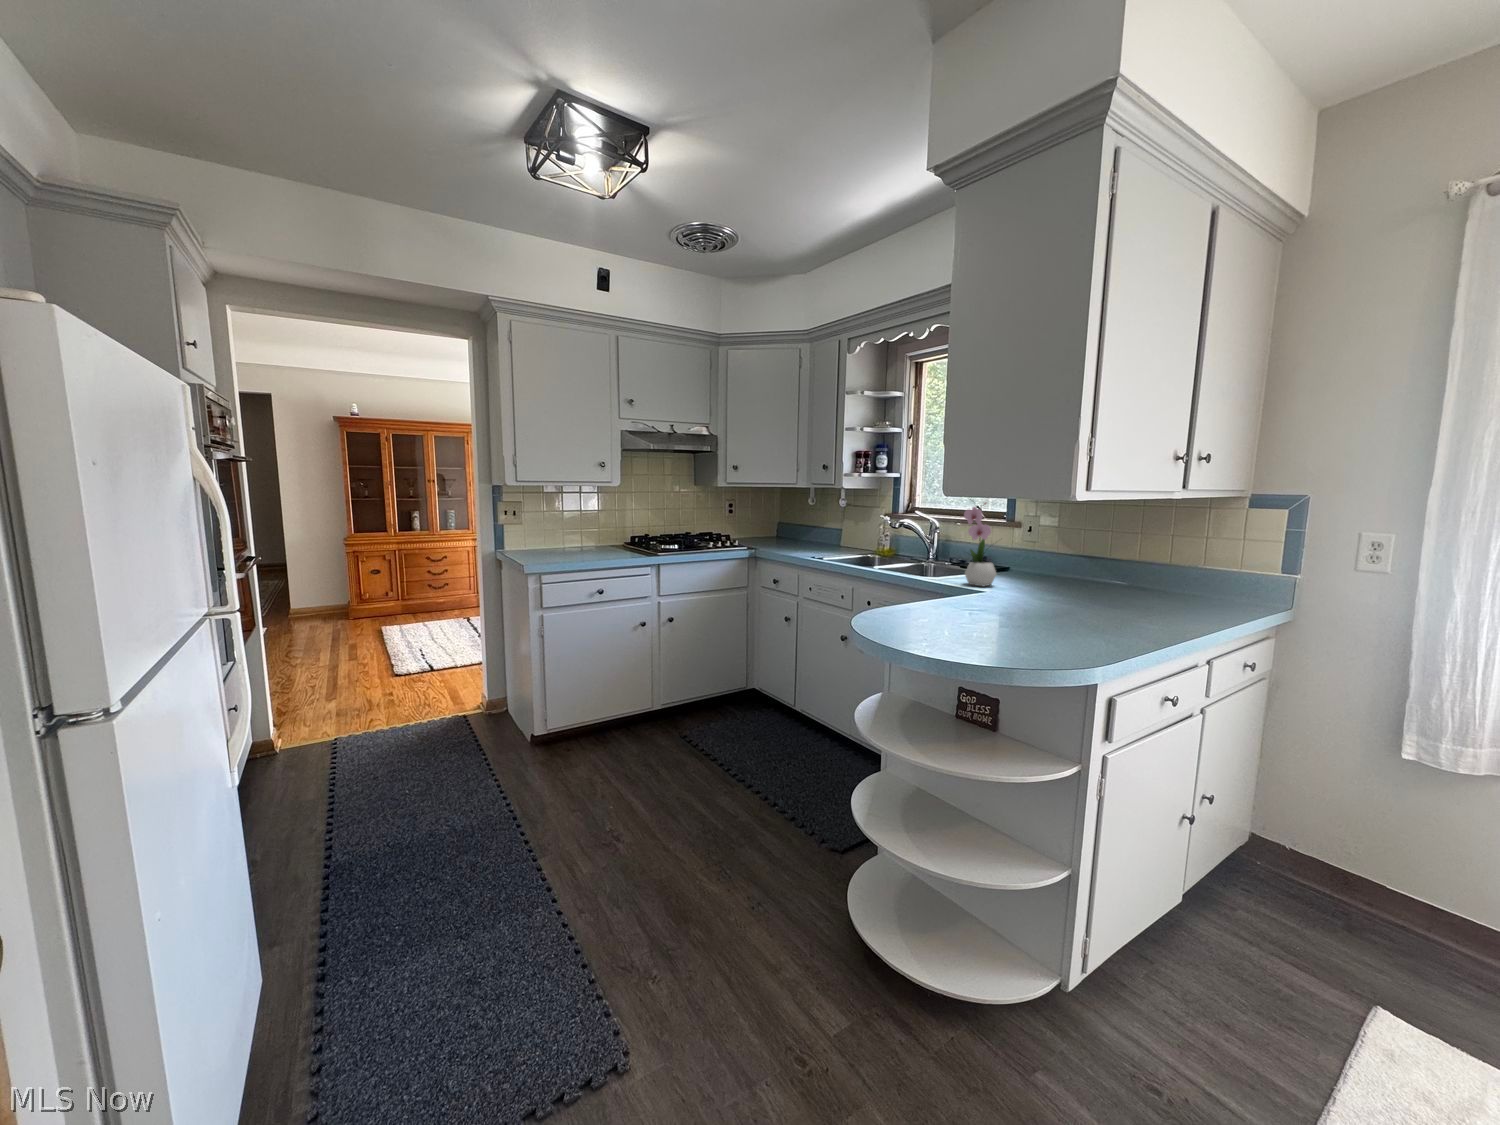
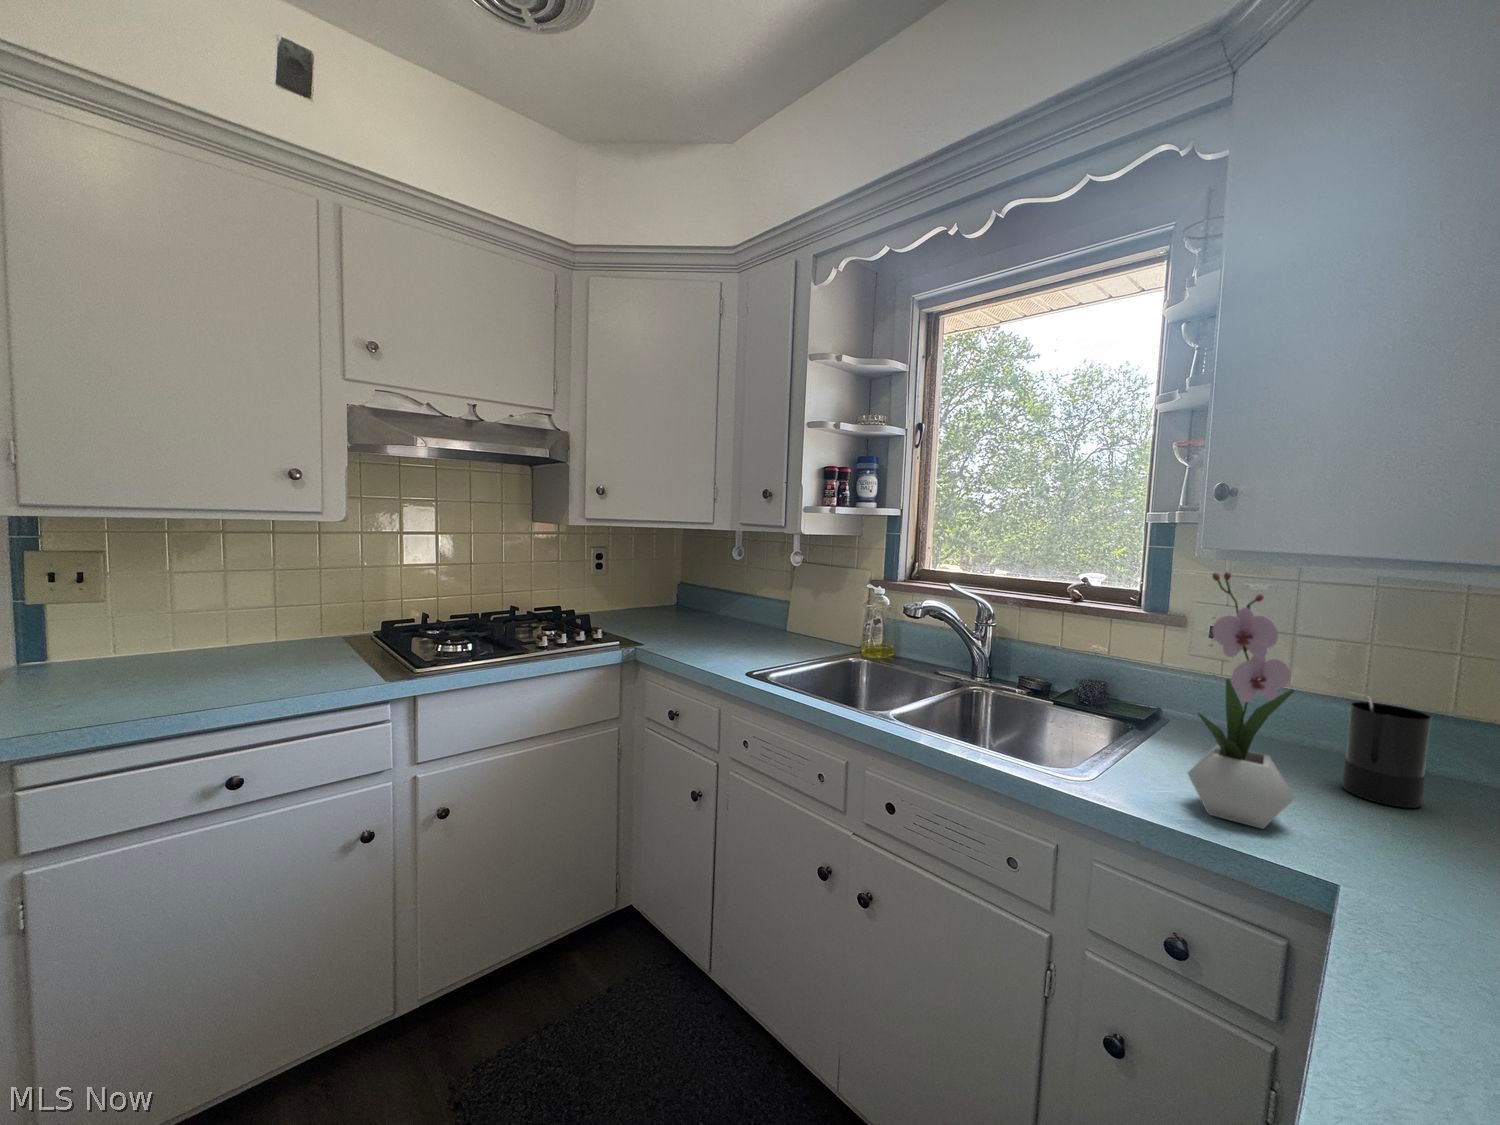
candle: none [1042,545,1069,586] -> present [1342,696,1431,808]

